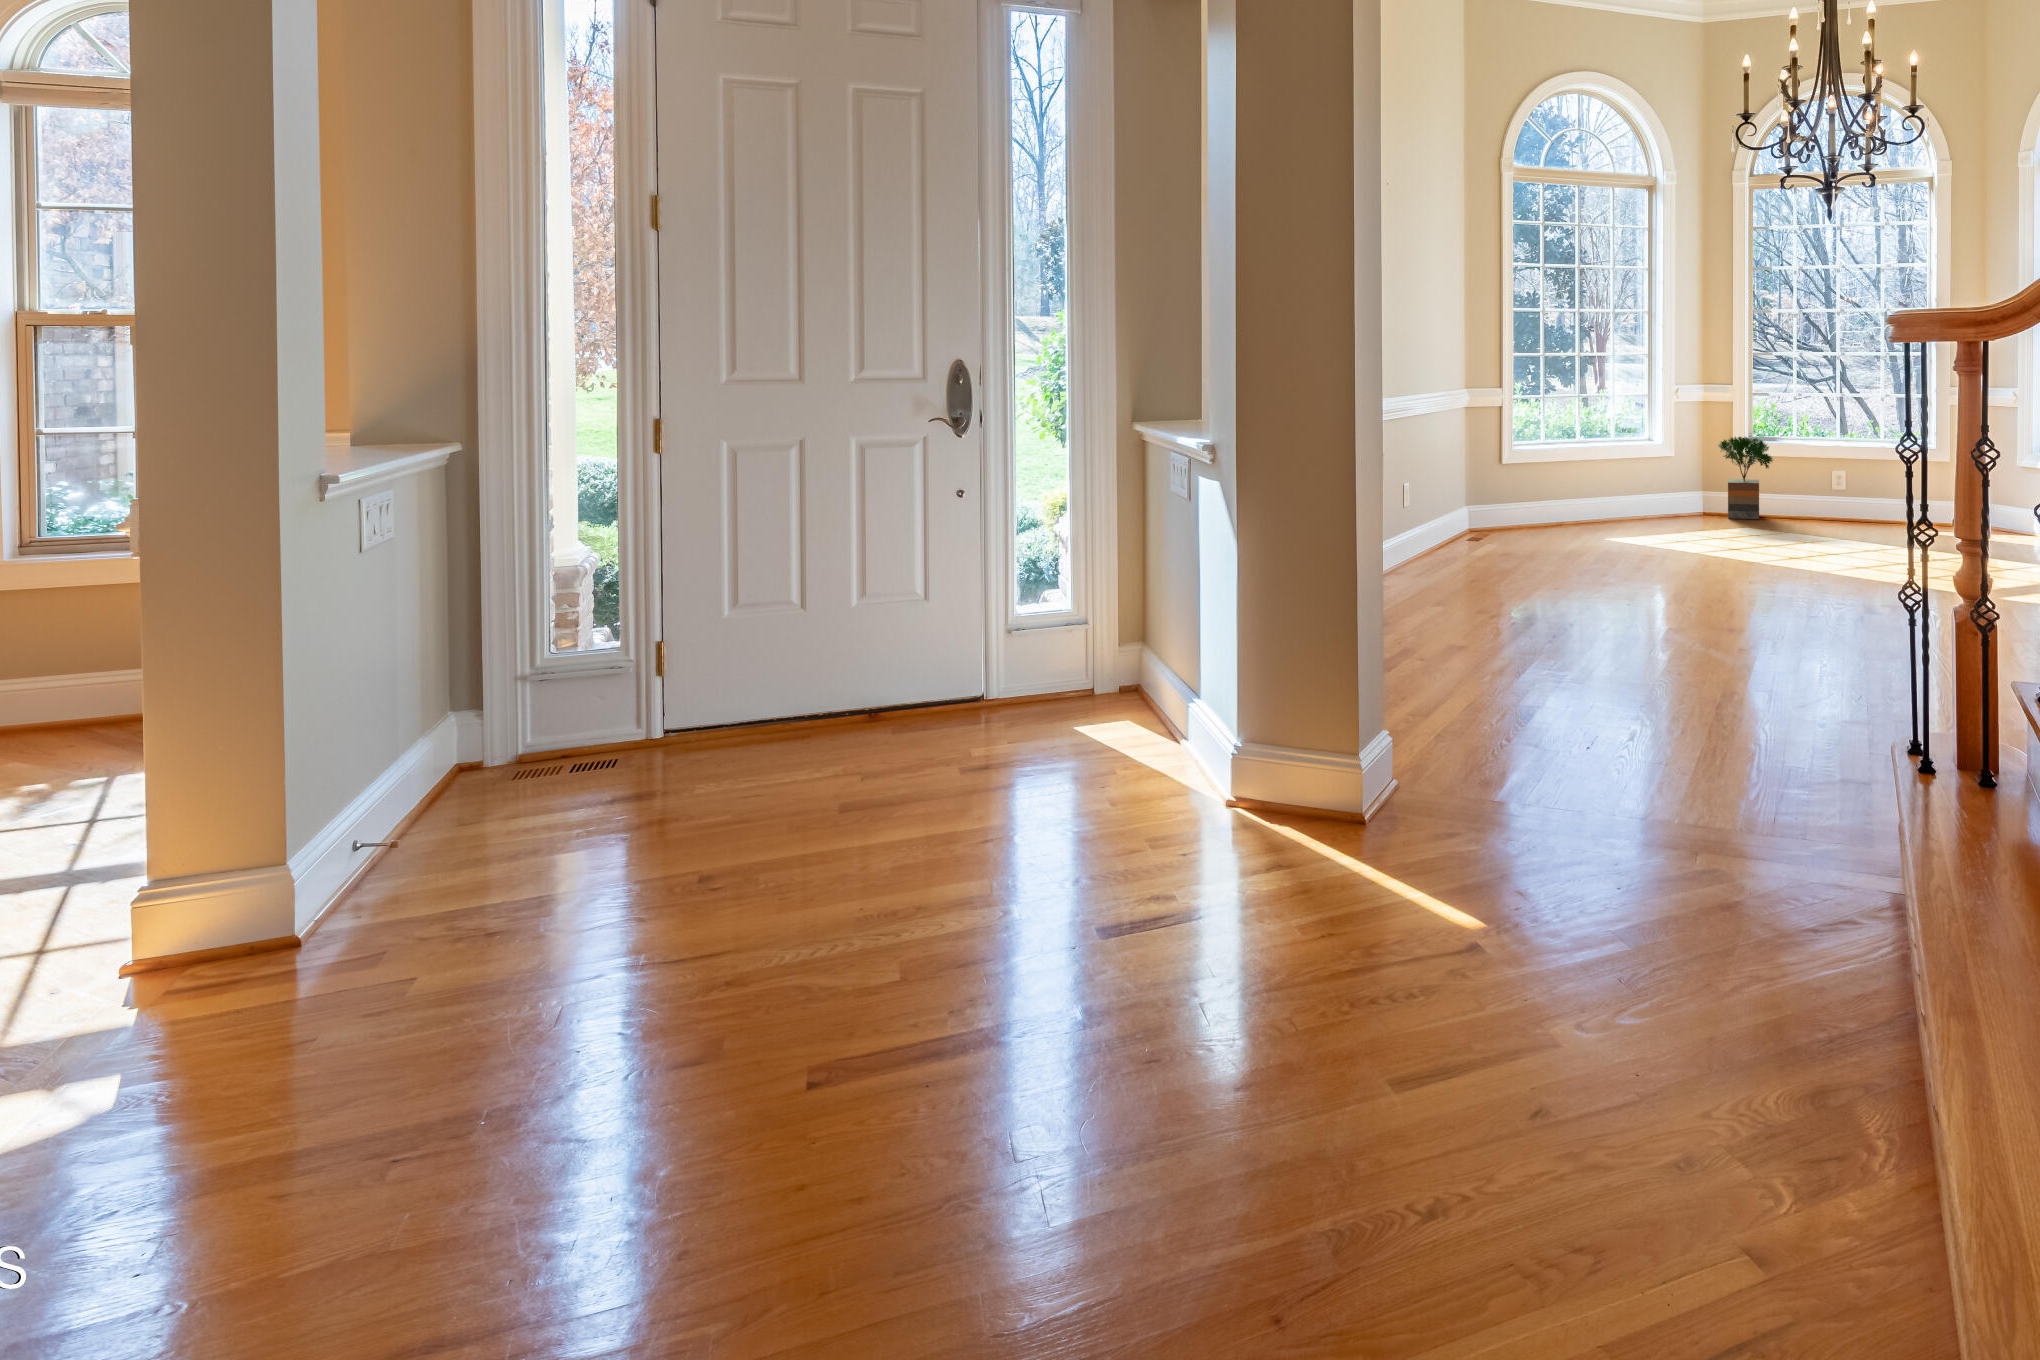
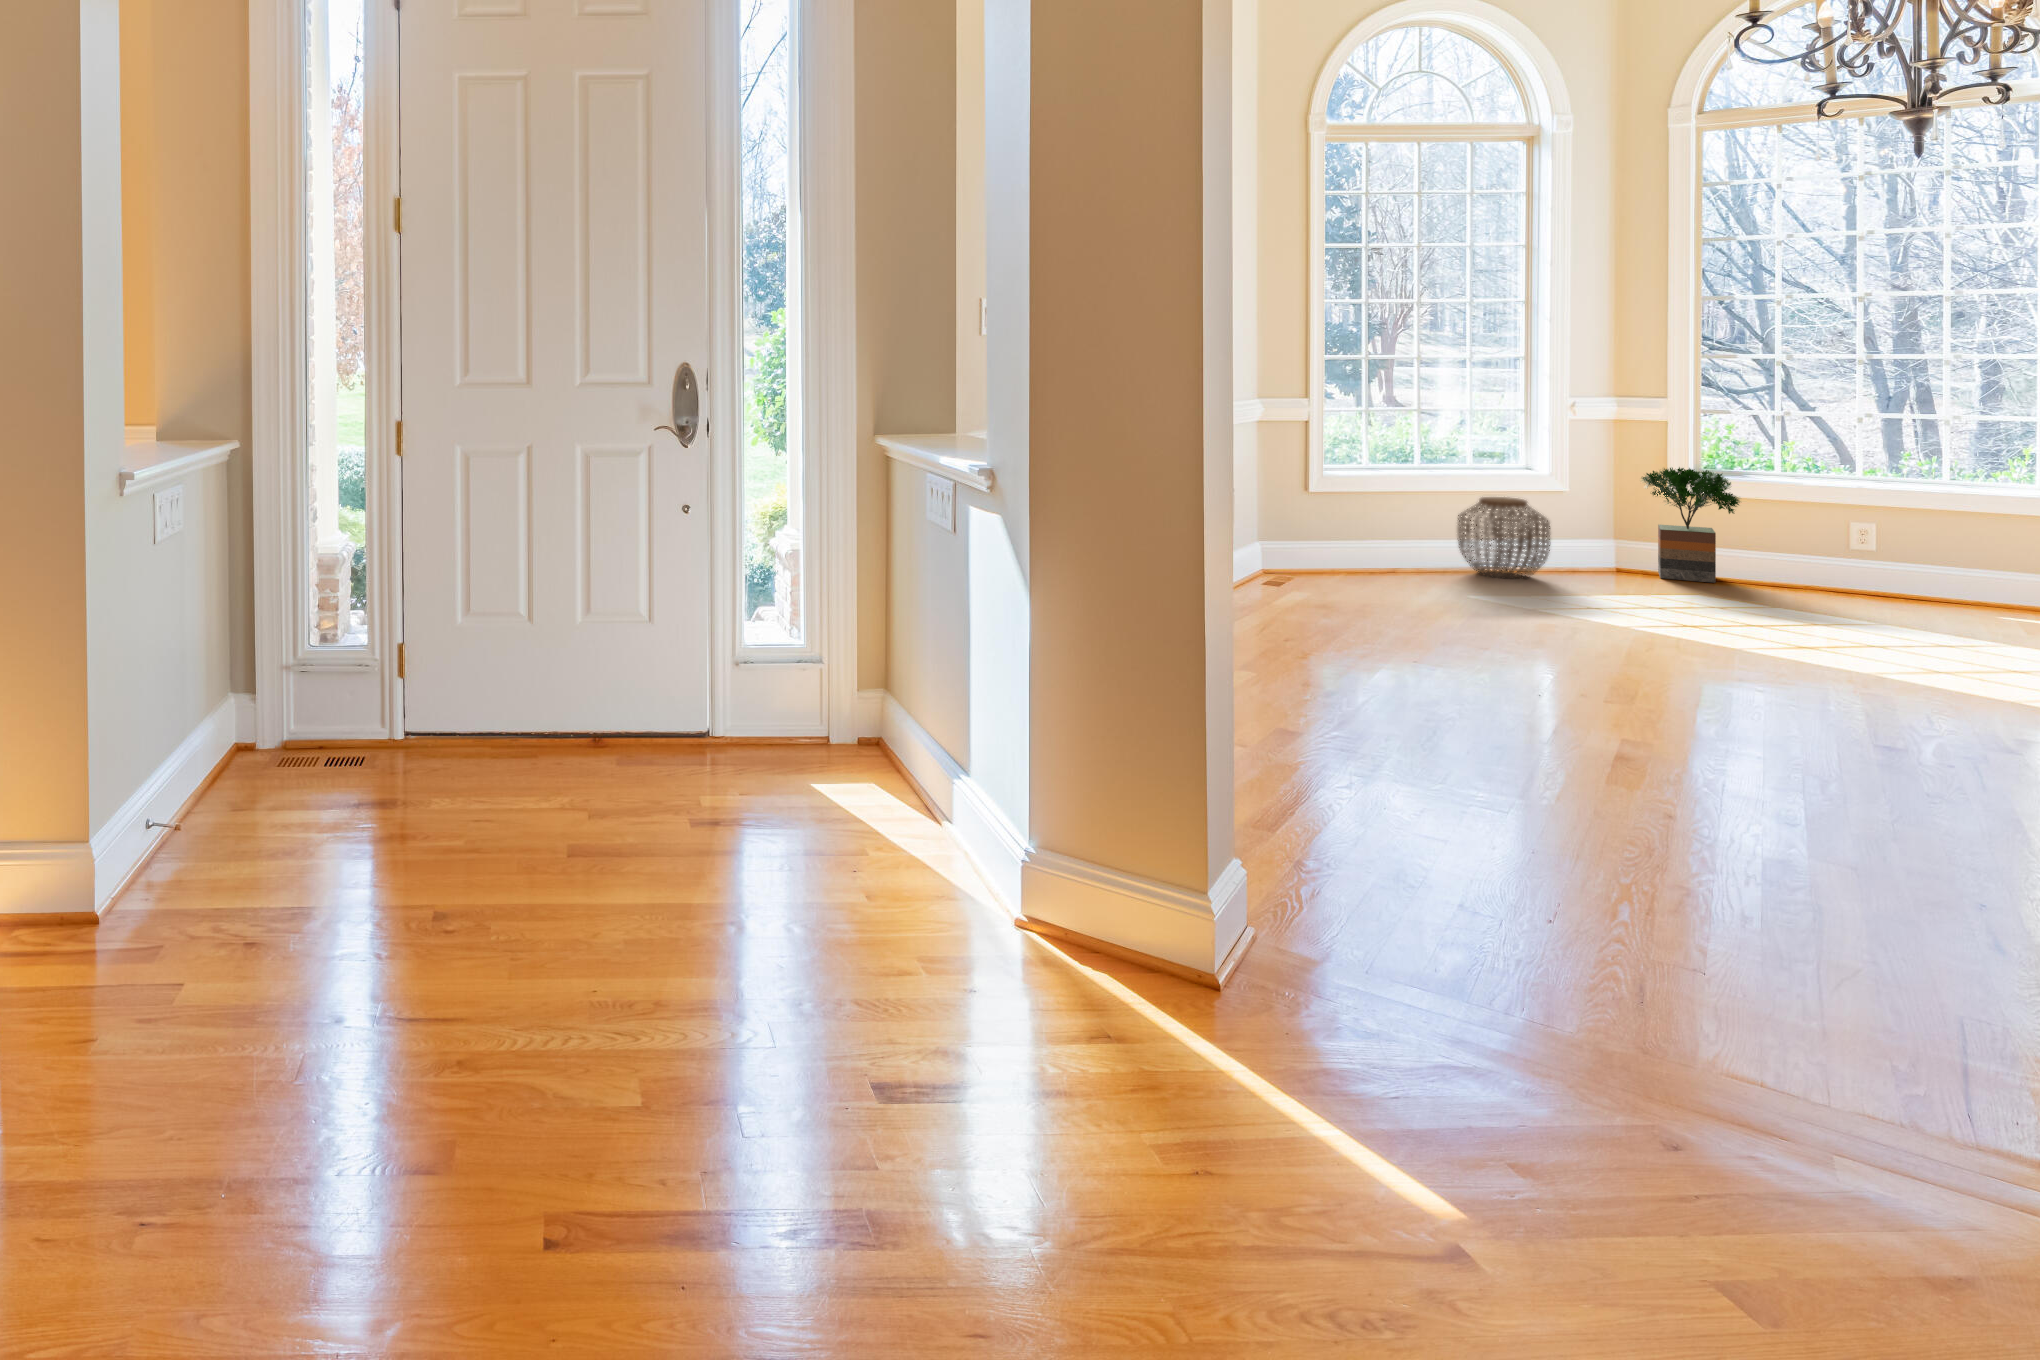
woven basket: none [1603,463,1661,525] -> present [1457,497,1550,579]

